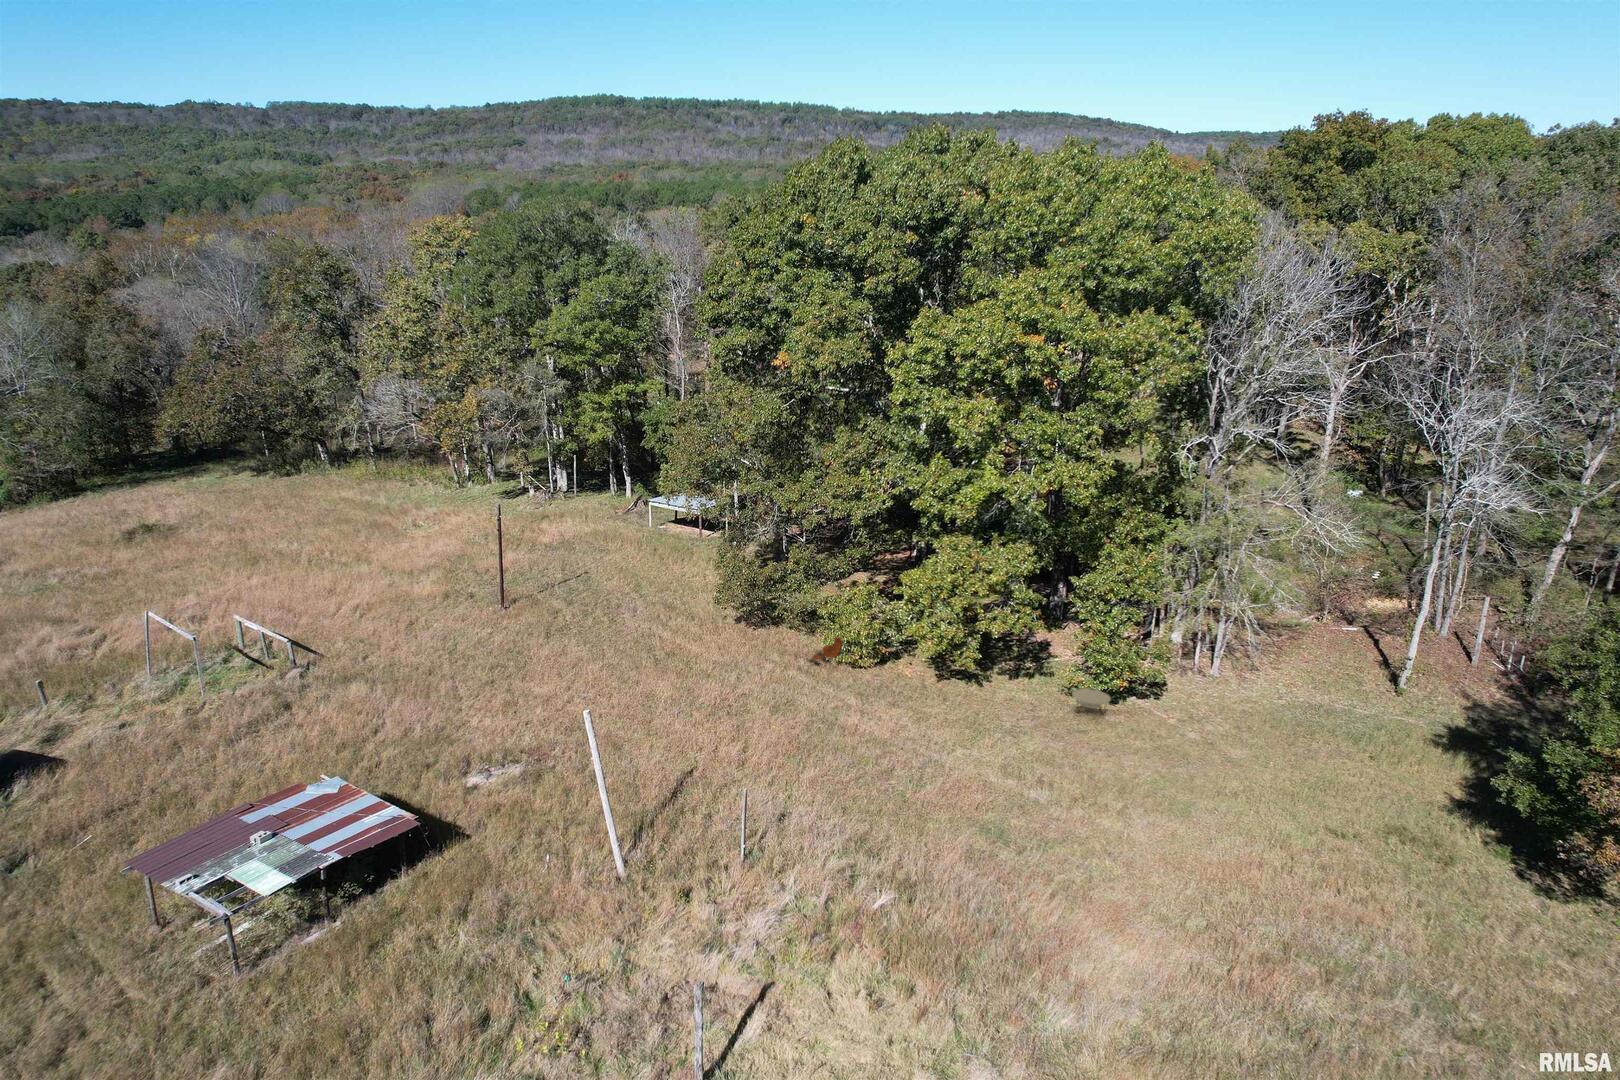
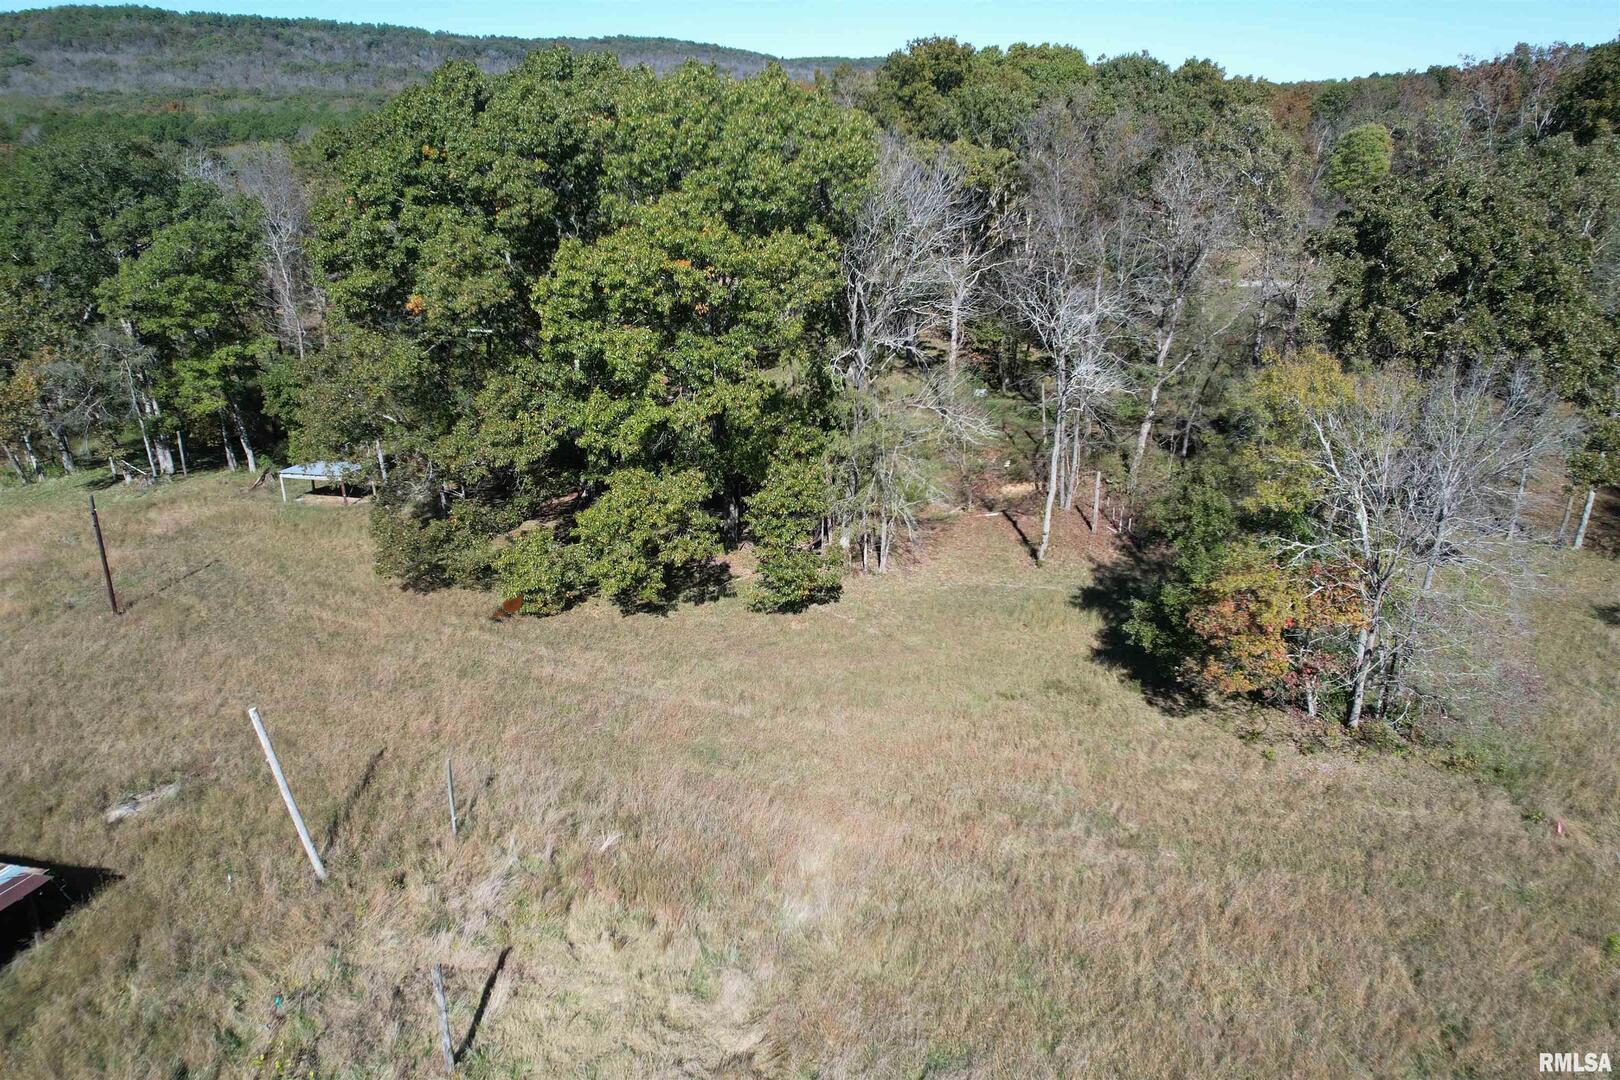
round table: present [1072,689,1111,715] -> none [758,602,794,626]

